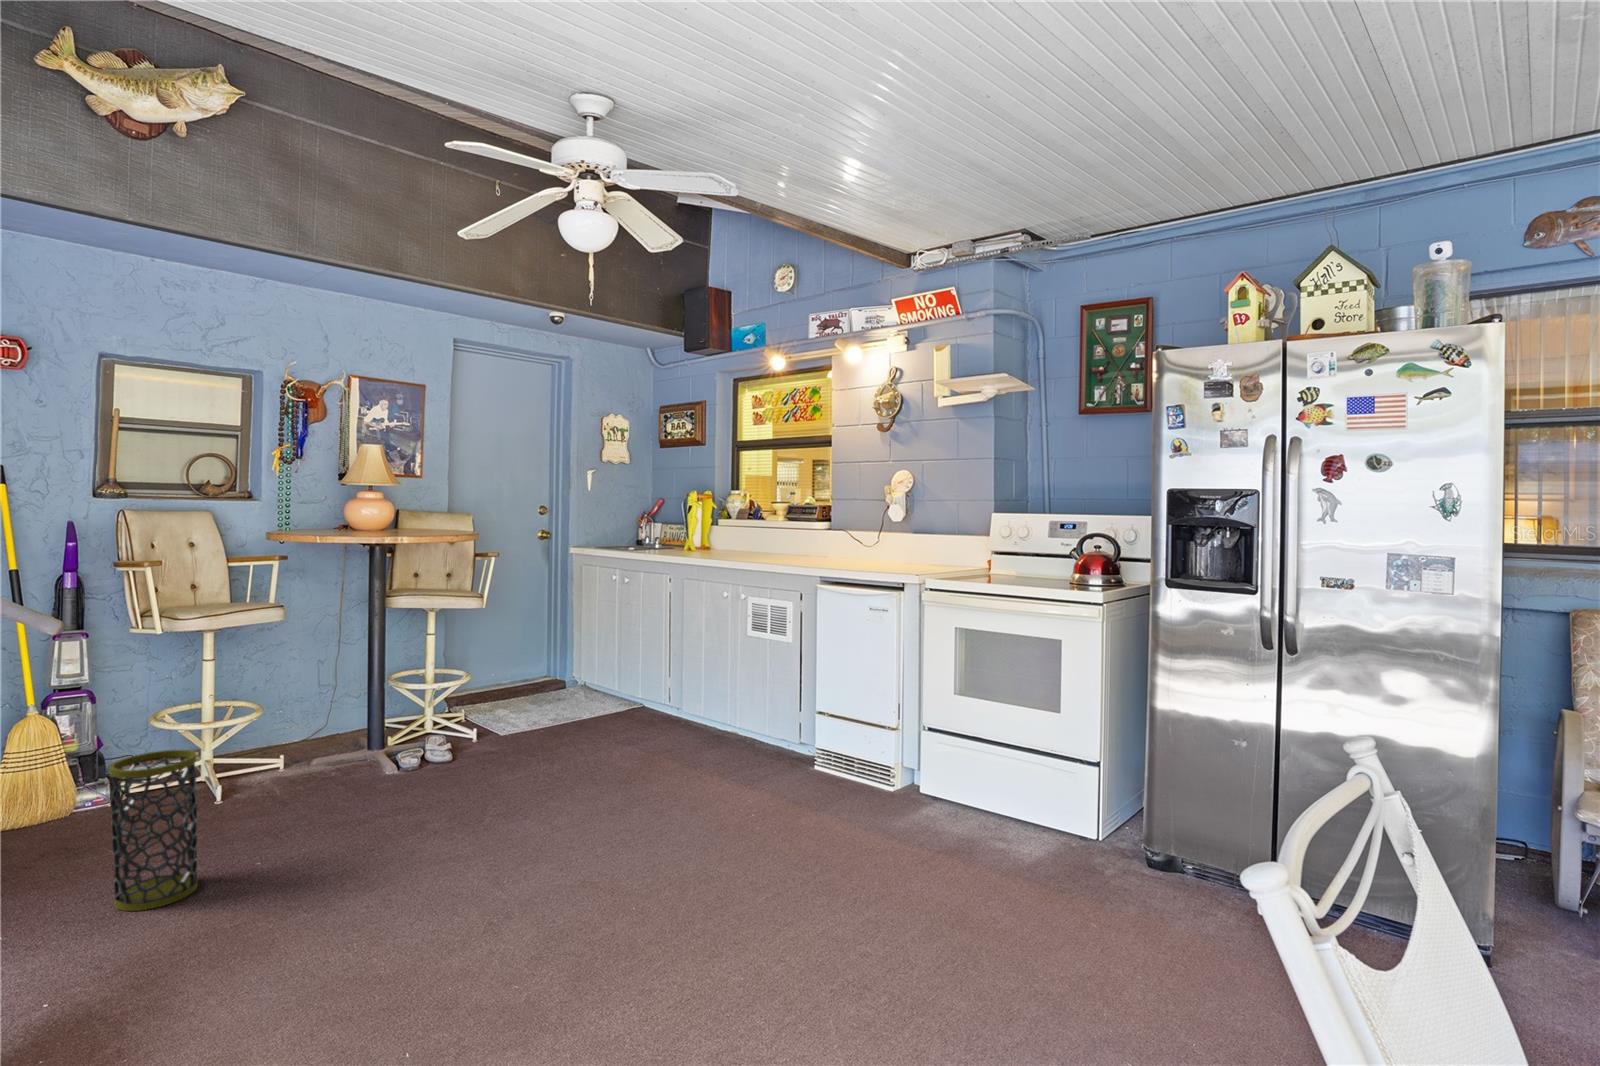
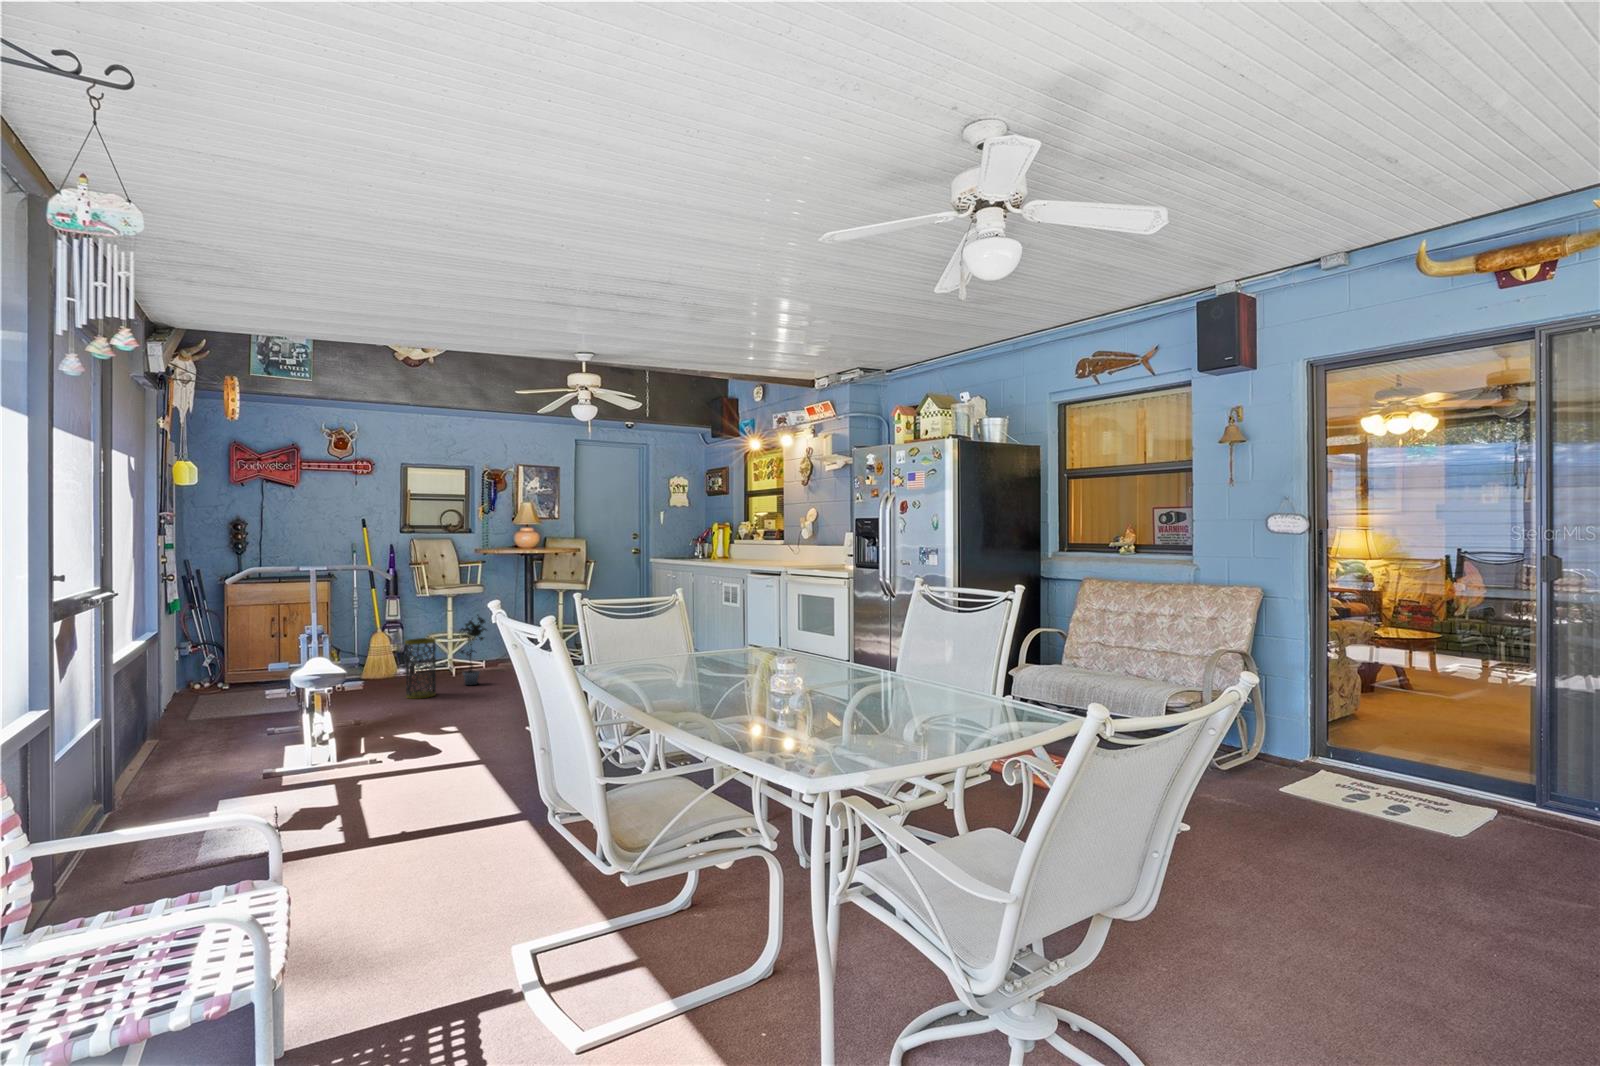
potted plant: none [240,677,321,836] -> present [460,615,487,685]

